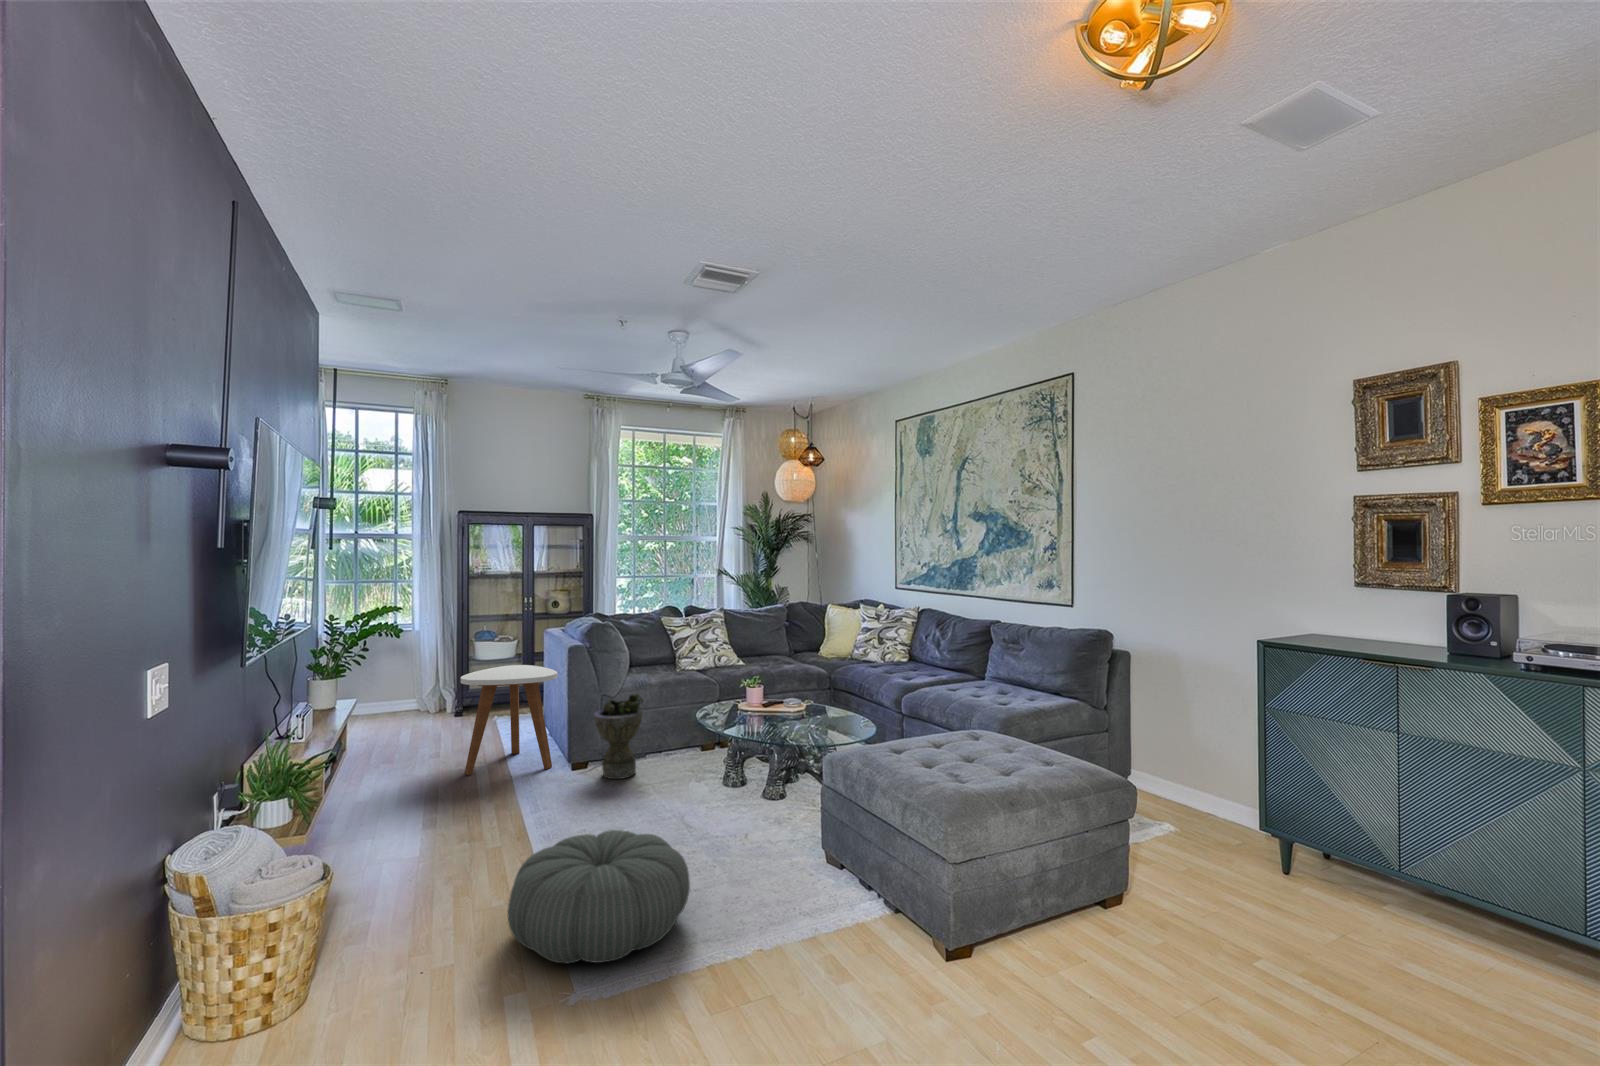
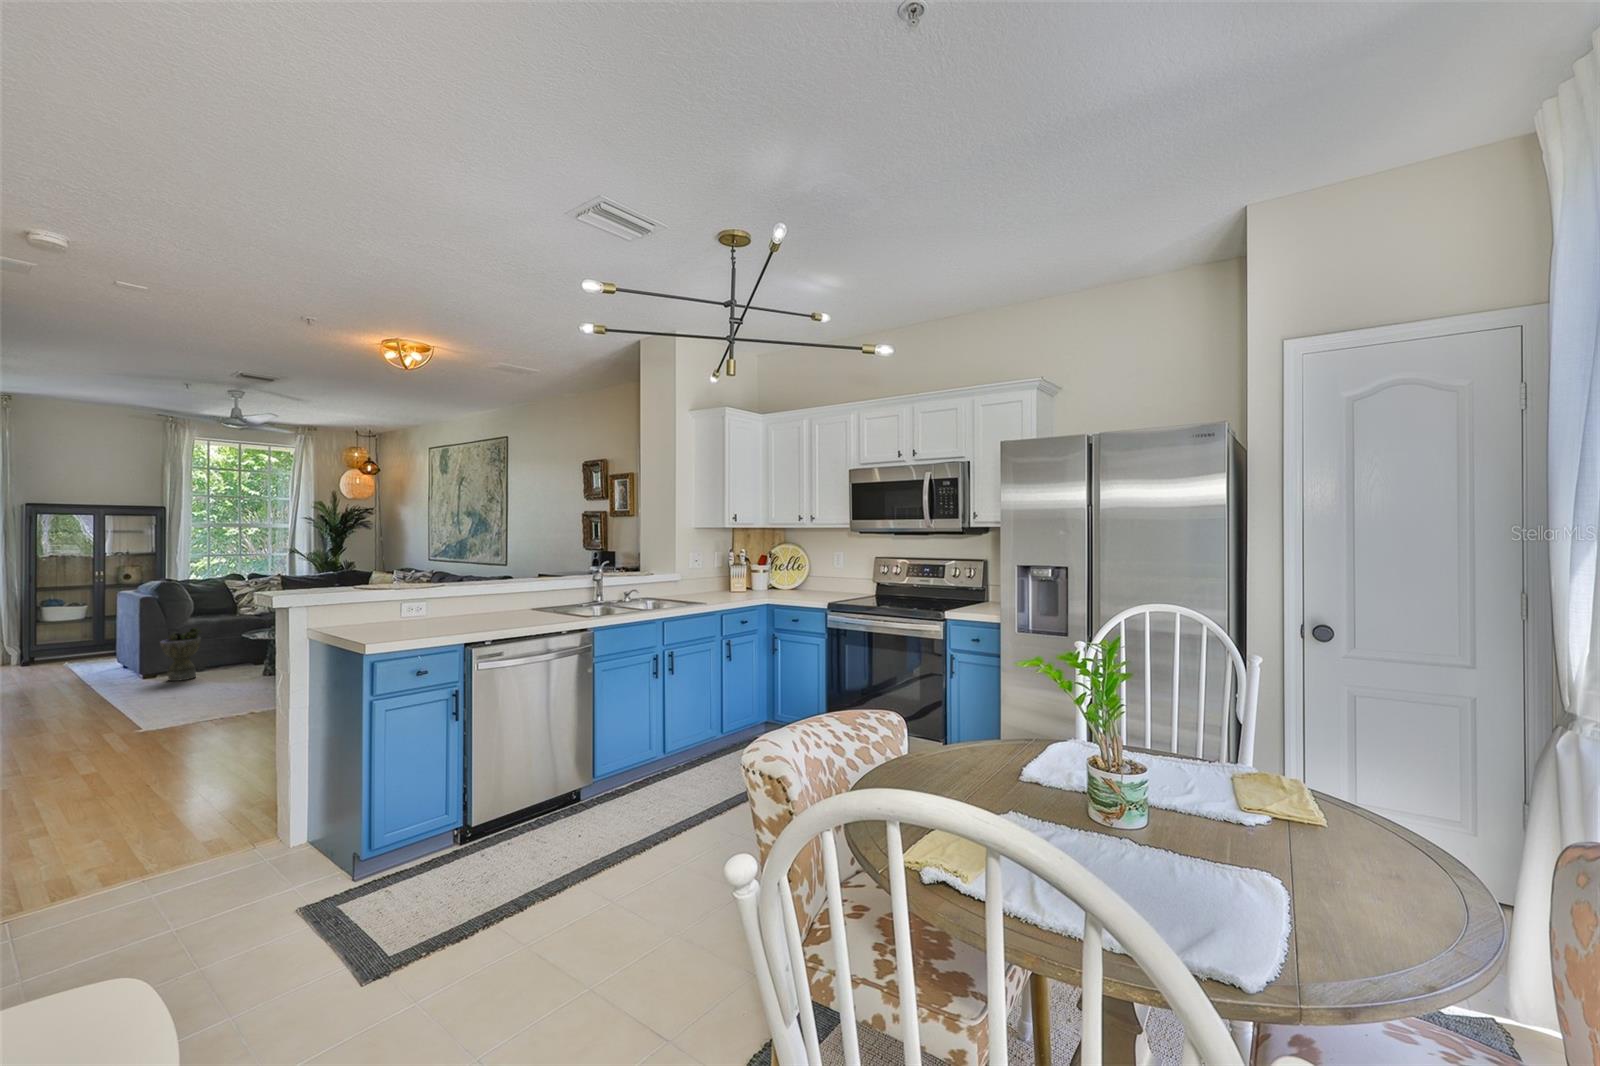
side table: present [461,665,558,775] -> none [38,616,128,690]
pouf: present [508,830,690,963] -> none [94,681,213,733]

